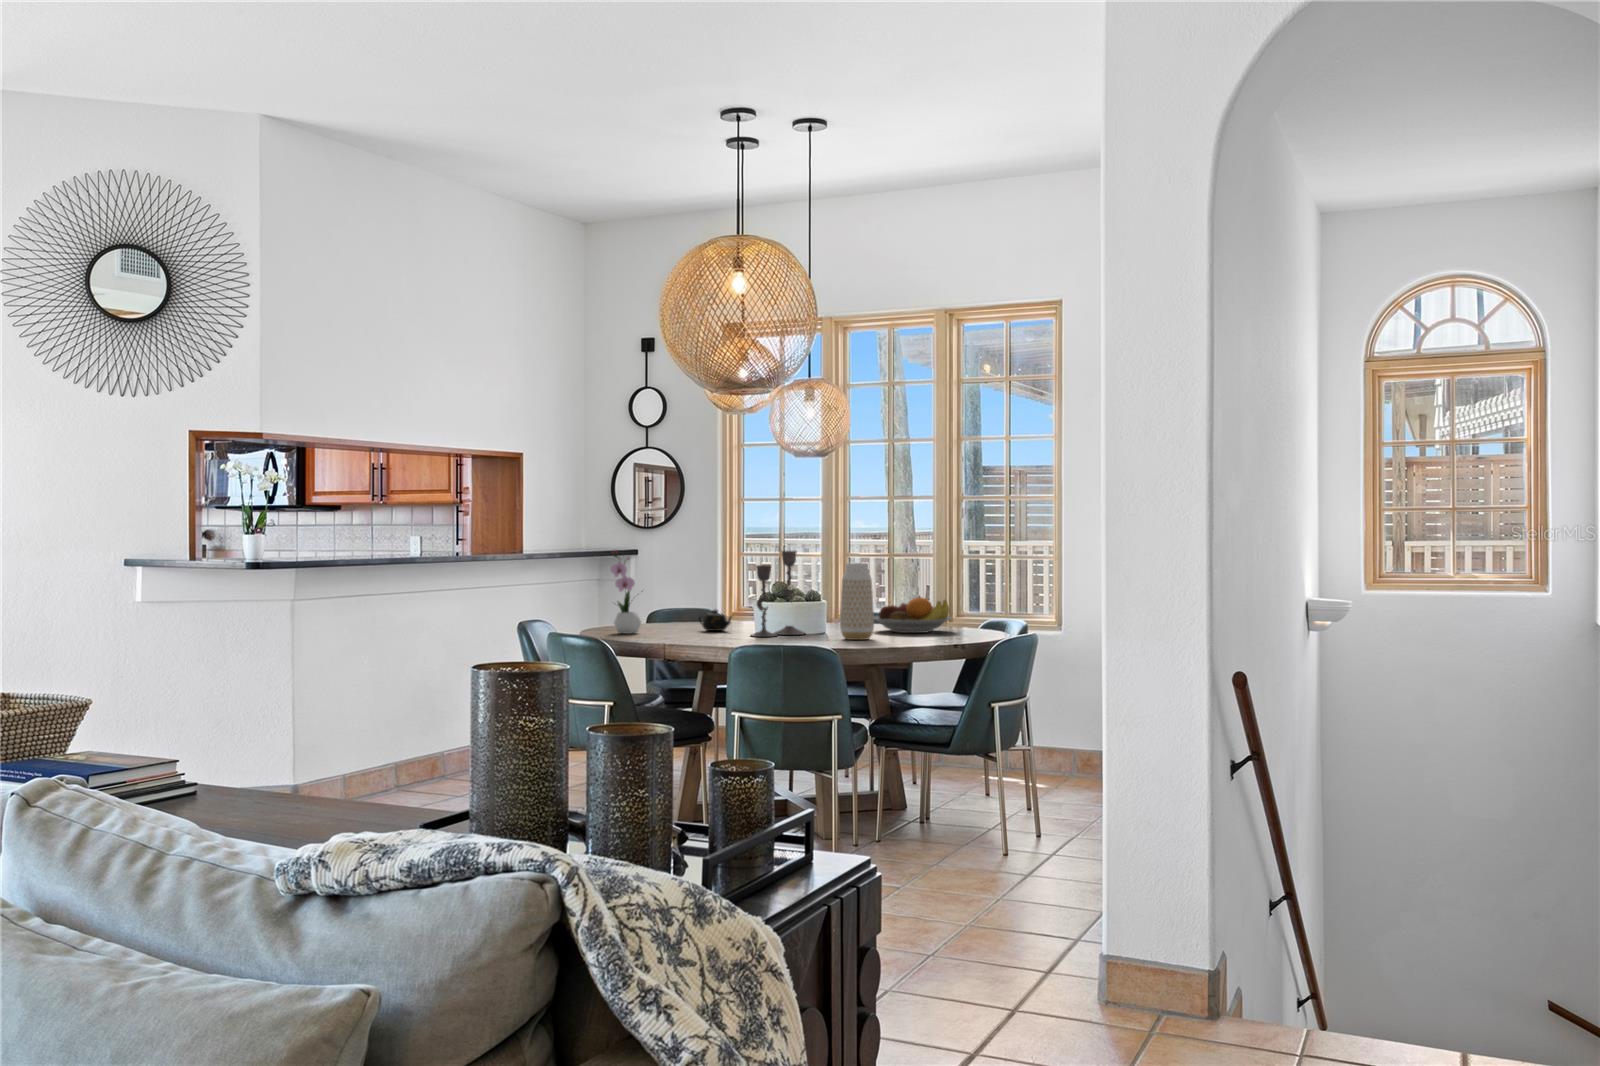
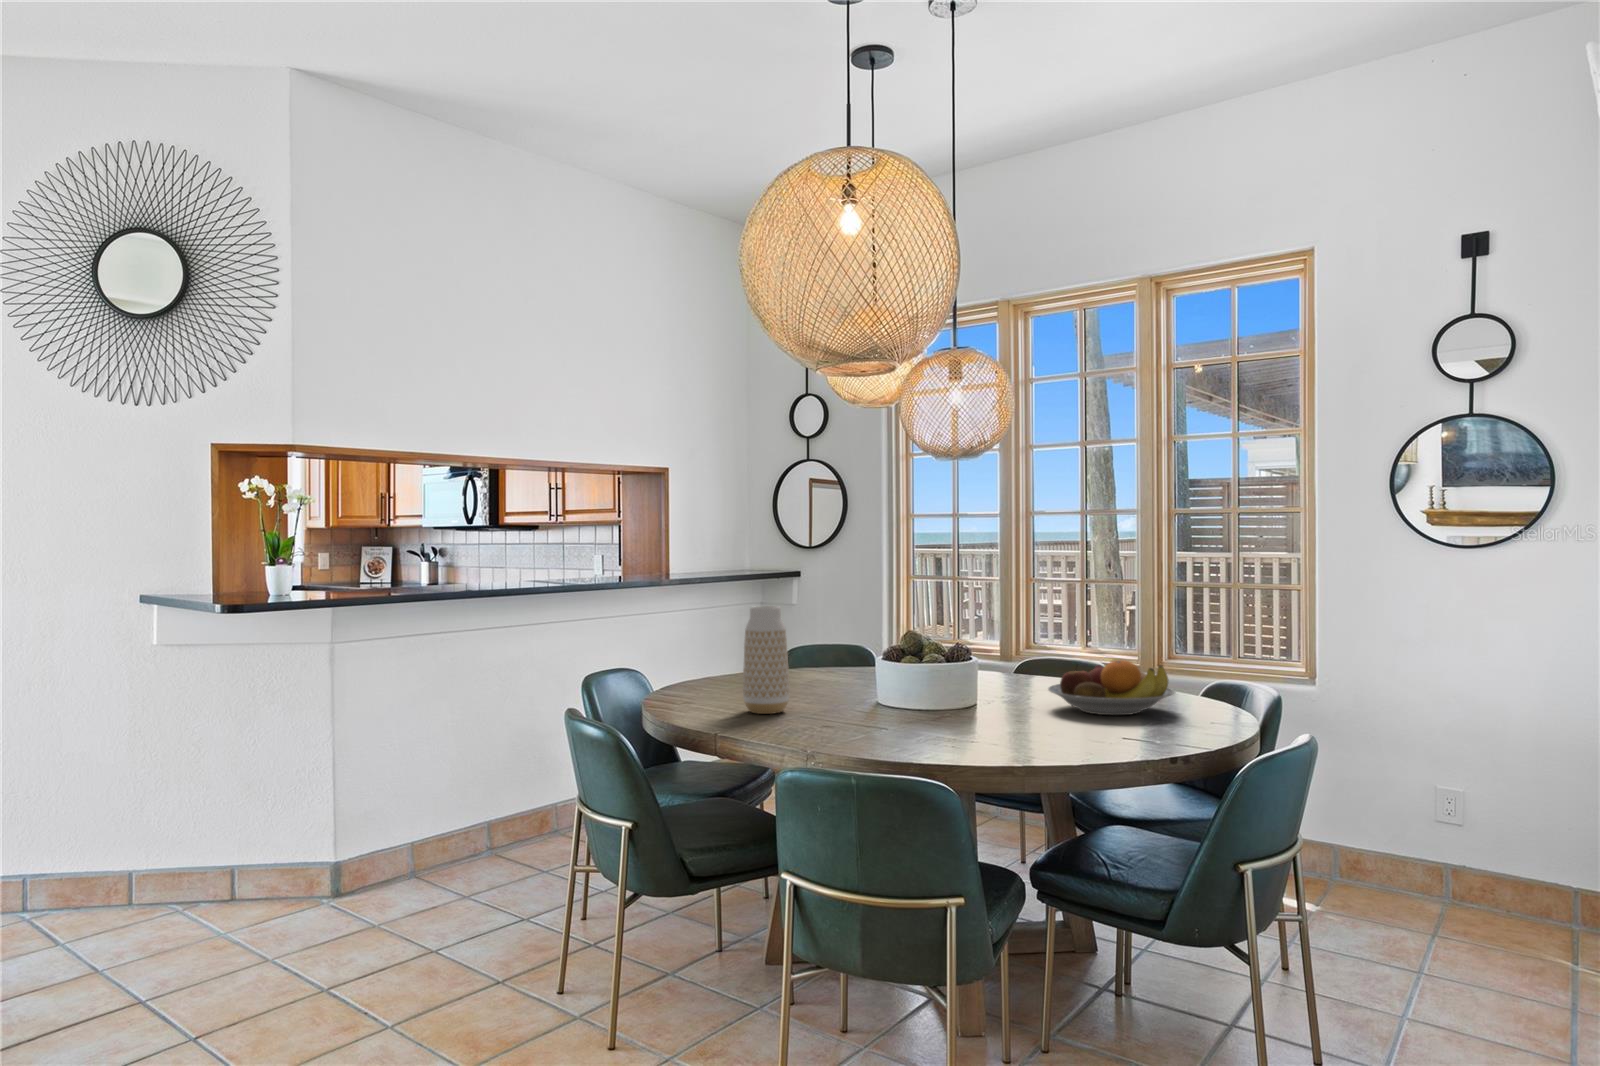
flower arrangement: present [611,551,641,634] -> none [675,591,726,706]
candlestick: present [751,551,805,637] -> none [862,591,948,720]
vase: present [840,563,874,640] -> present [743,606,790,714]
teapot: present [699,609,732,631] -> none [804,672,849,703]

